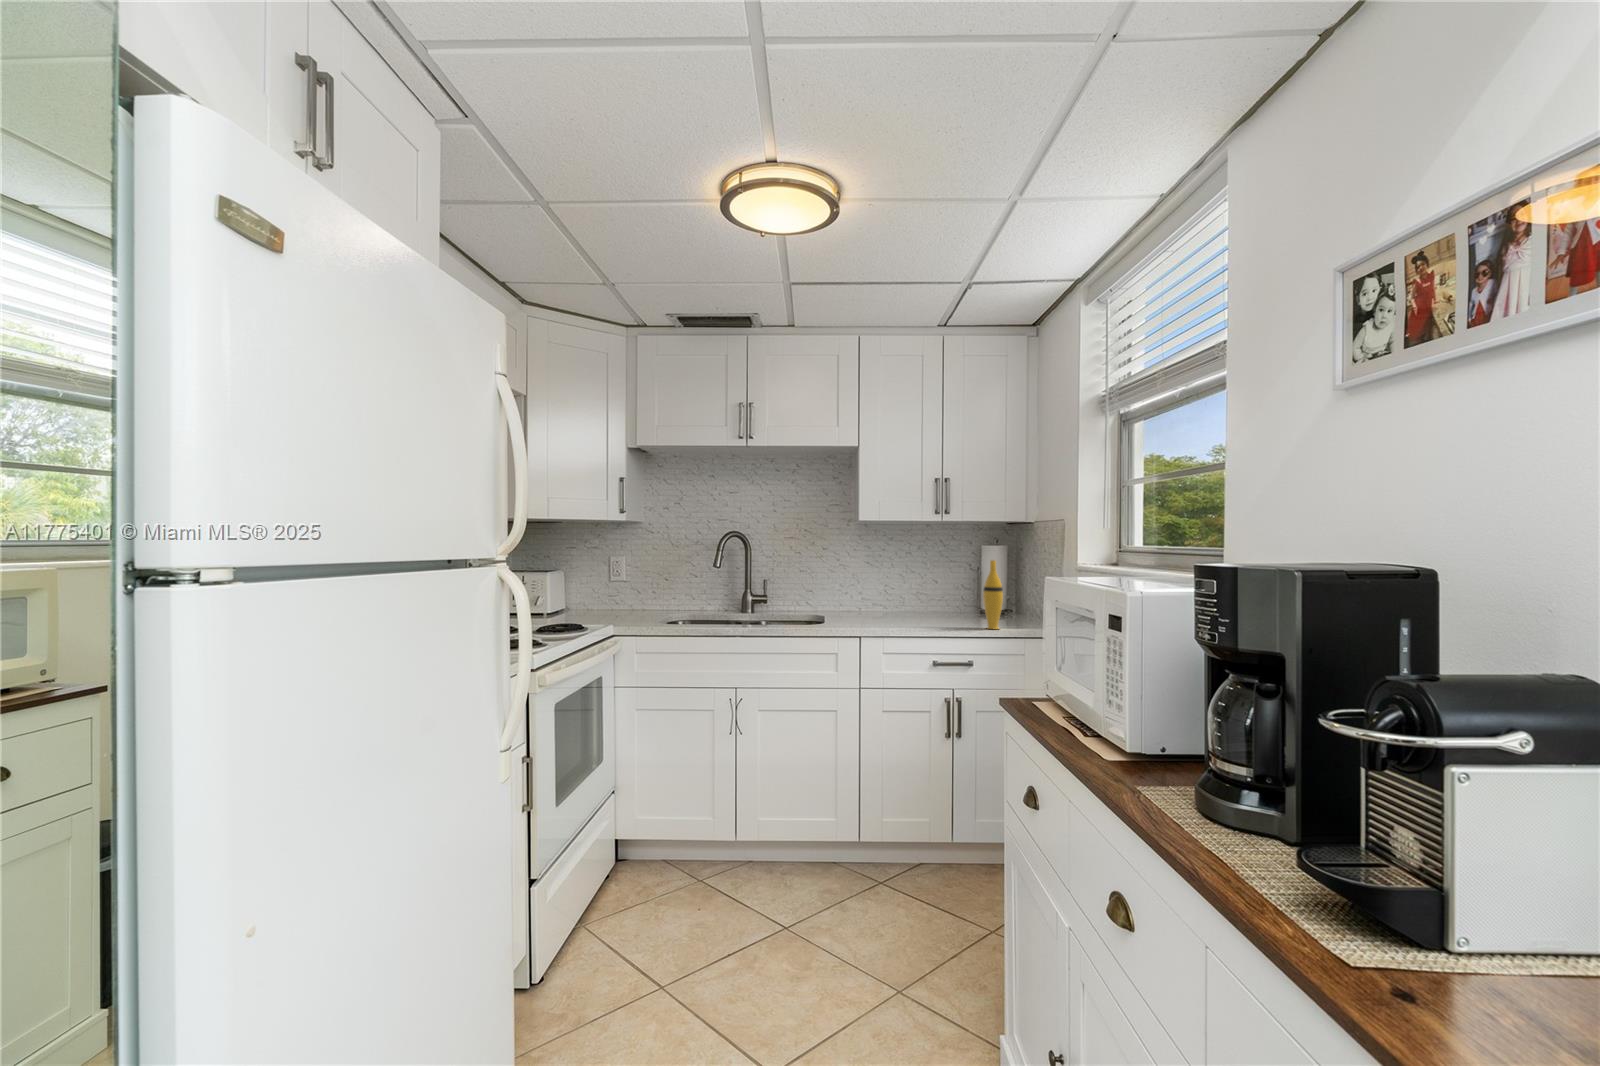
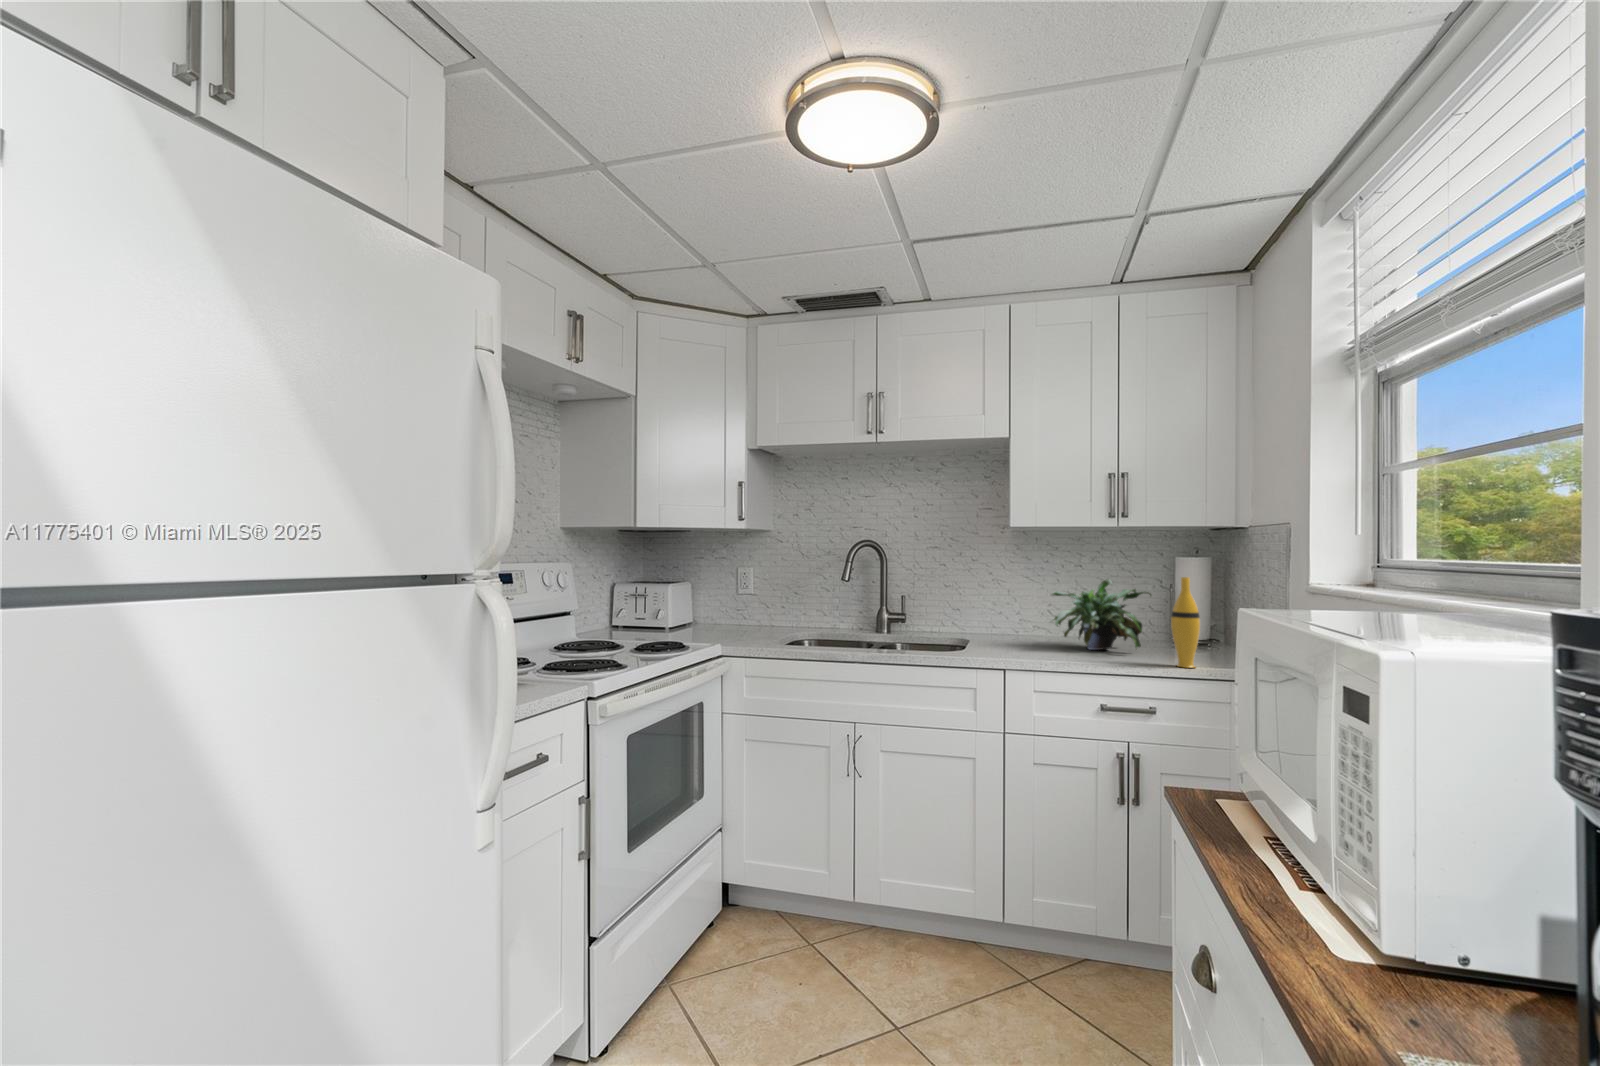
potted plant: none [891,563,967,620] -> present [1052,579,1151,650]

